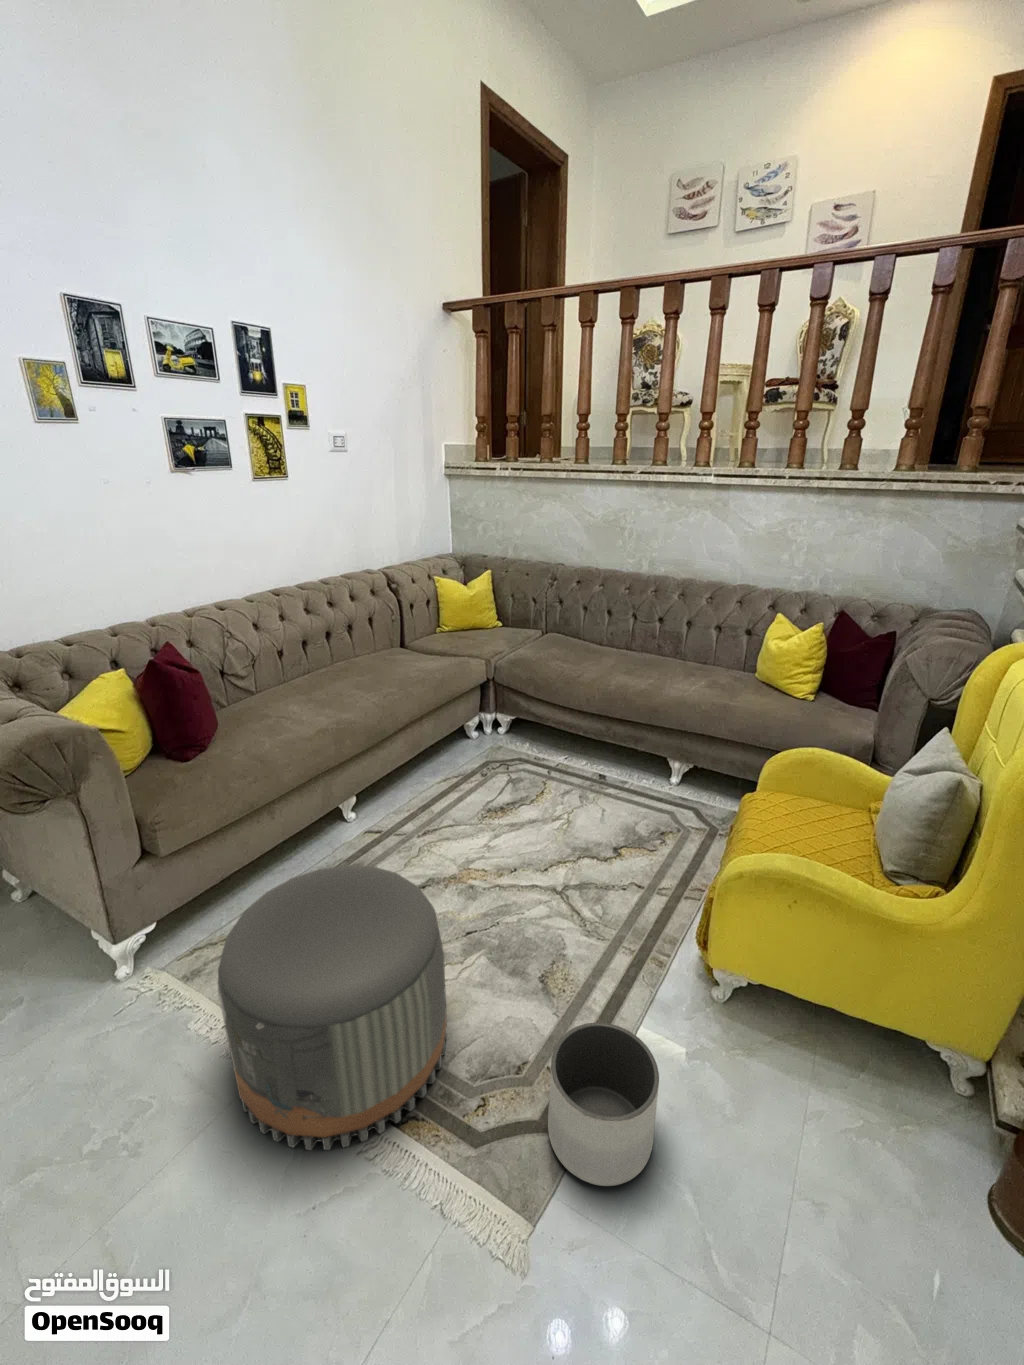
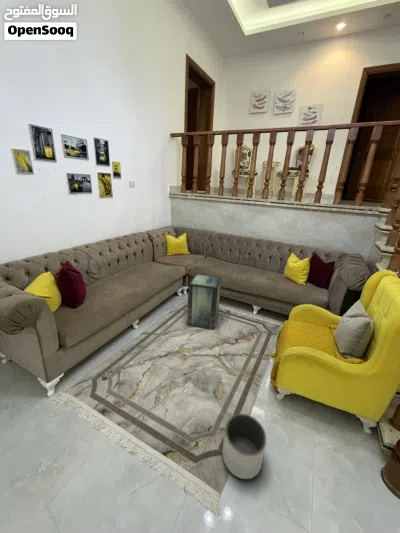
storage box: none [484,675,577,825] -> present [187,274,221,330]
pouf: present [218,865,447,1150] -> none [94,352,182,469]

